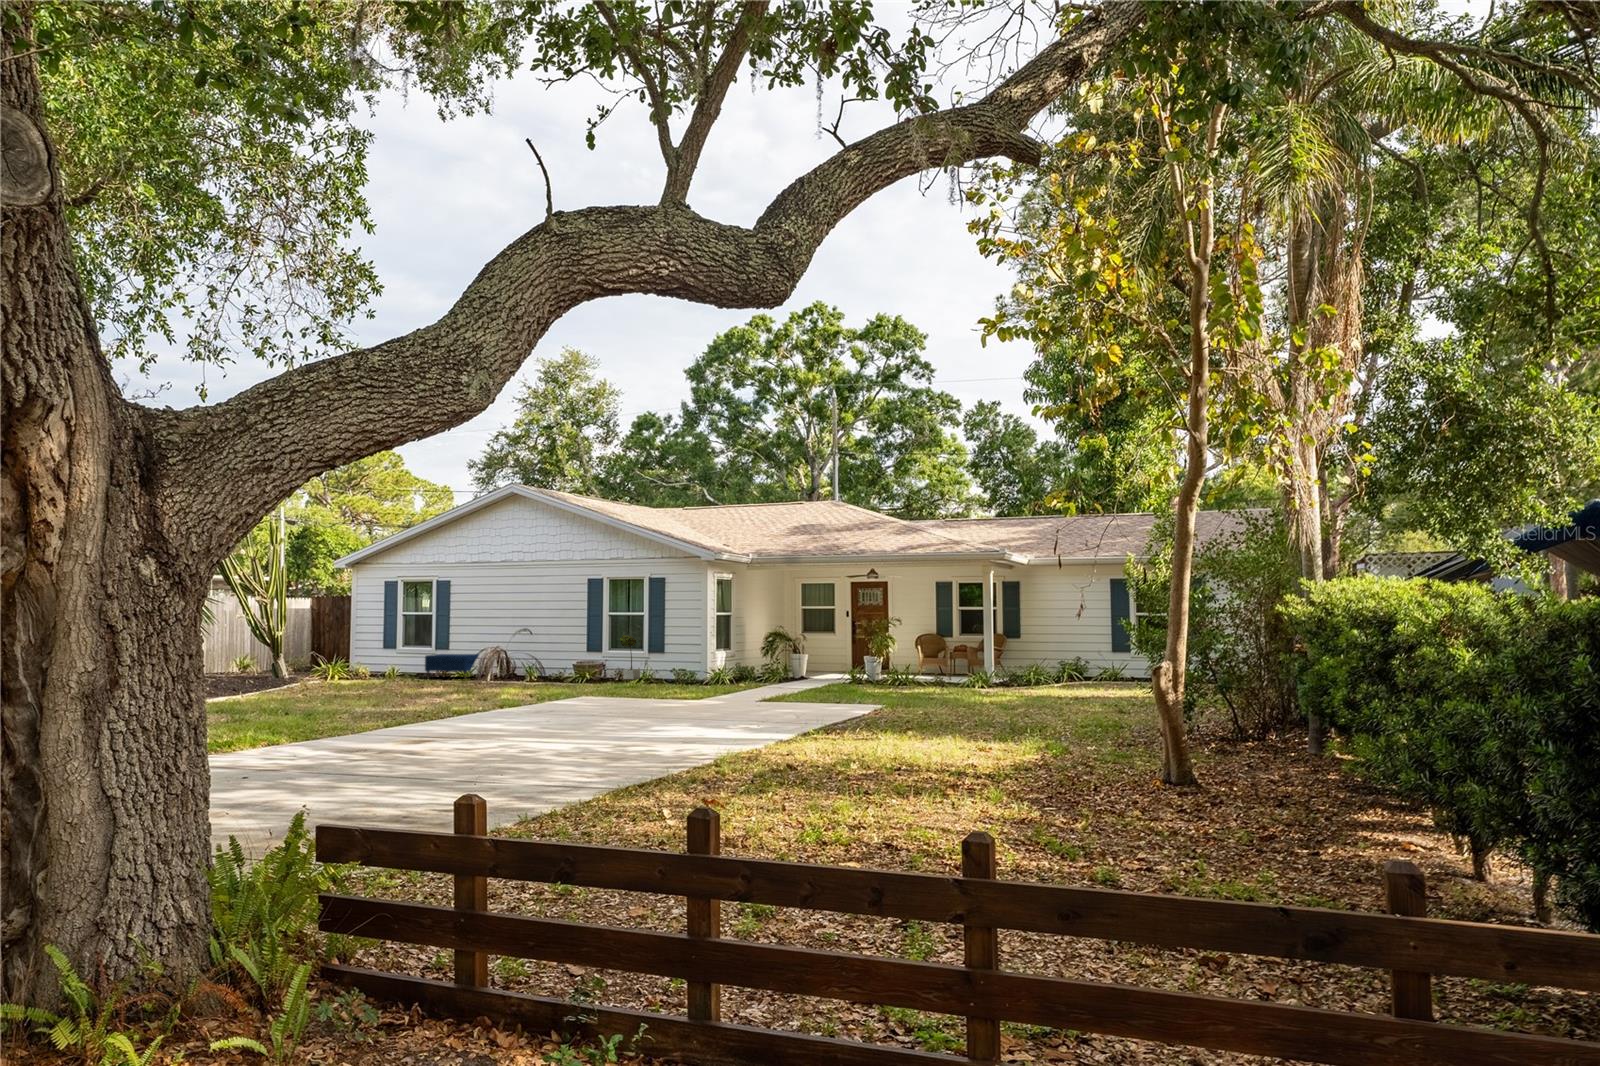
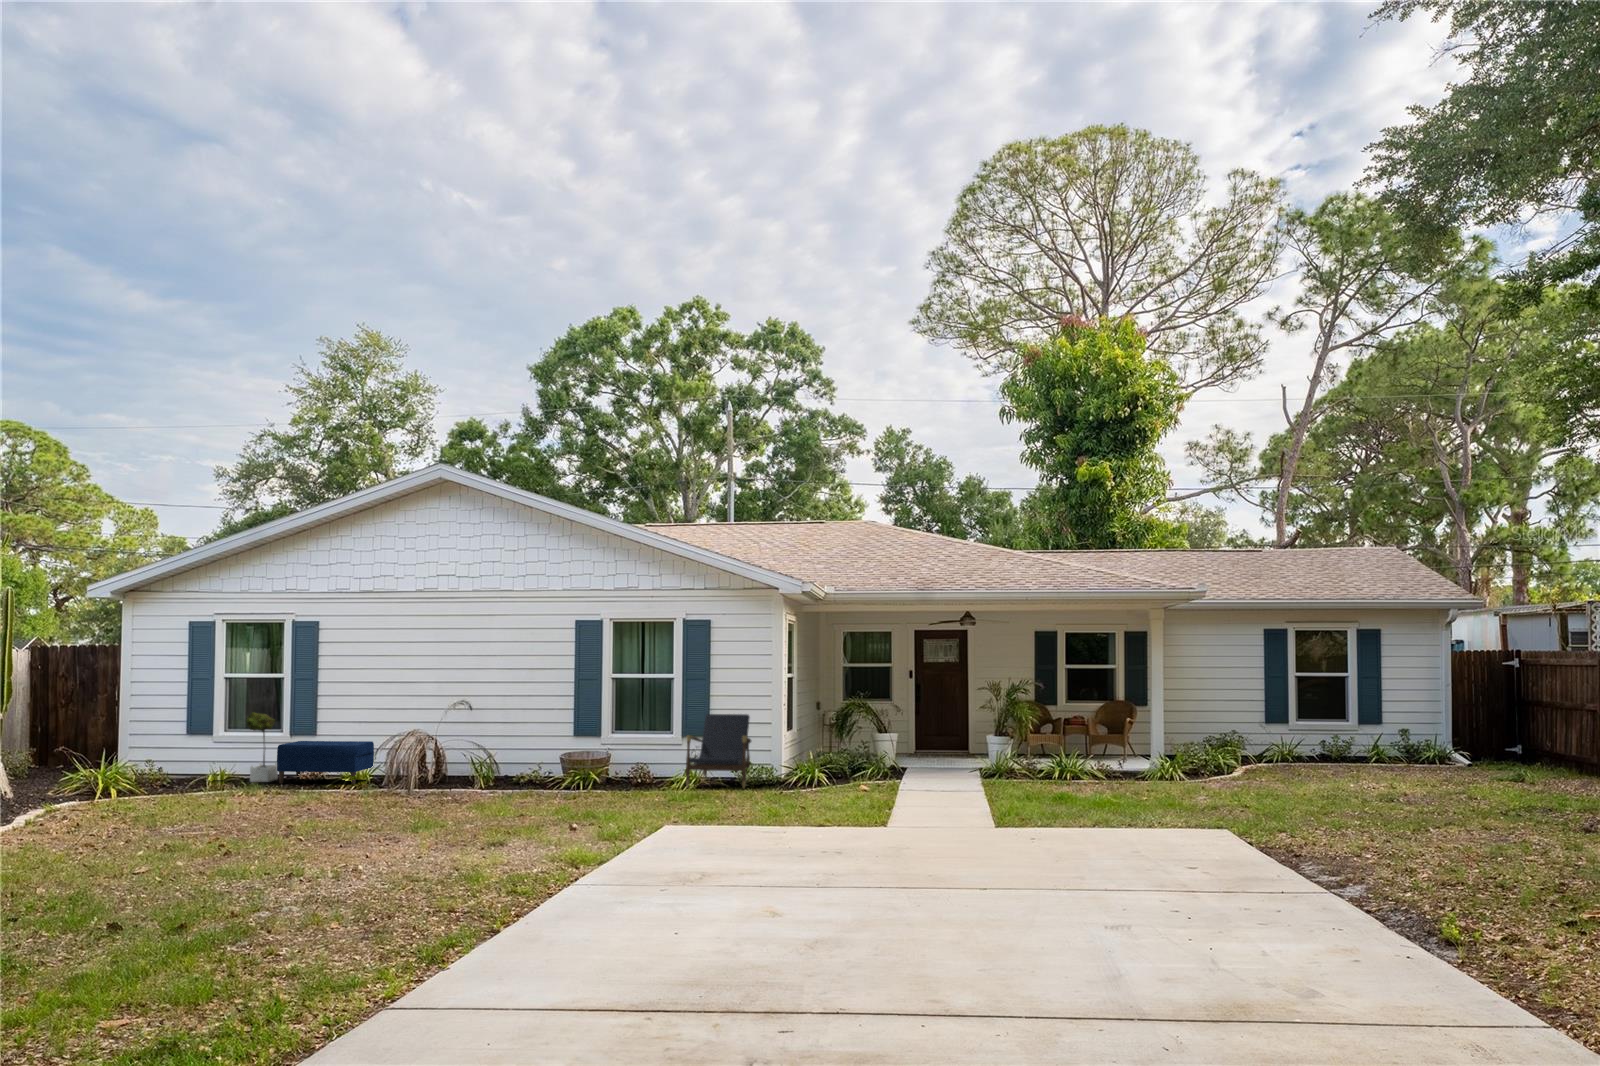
potted tree: present [620,635,640,679] -> present [247,713,278,782]
lounge chair: none [644,636,690,682] -> present [686,714,751,788]

